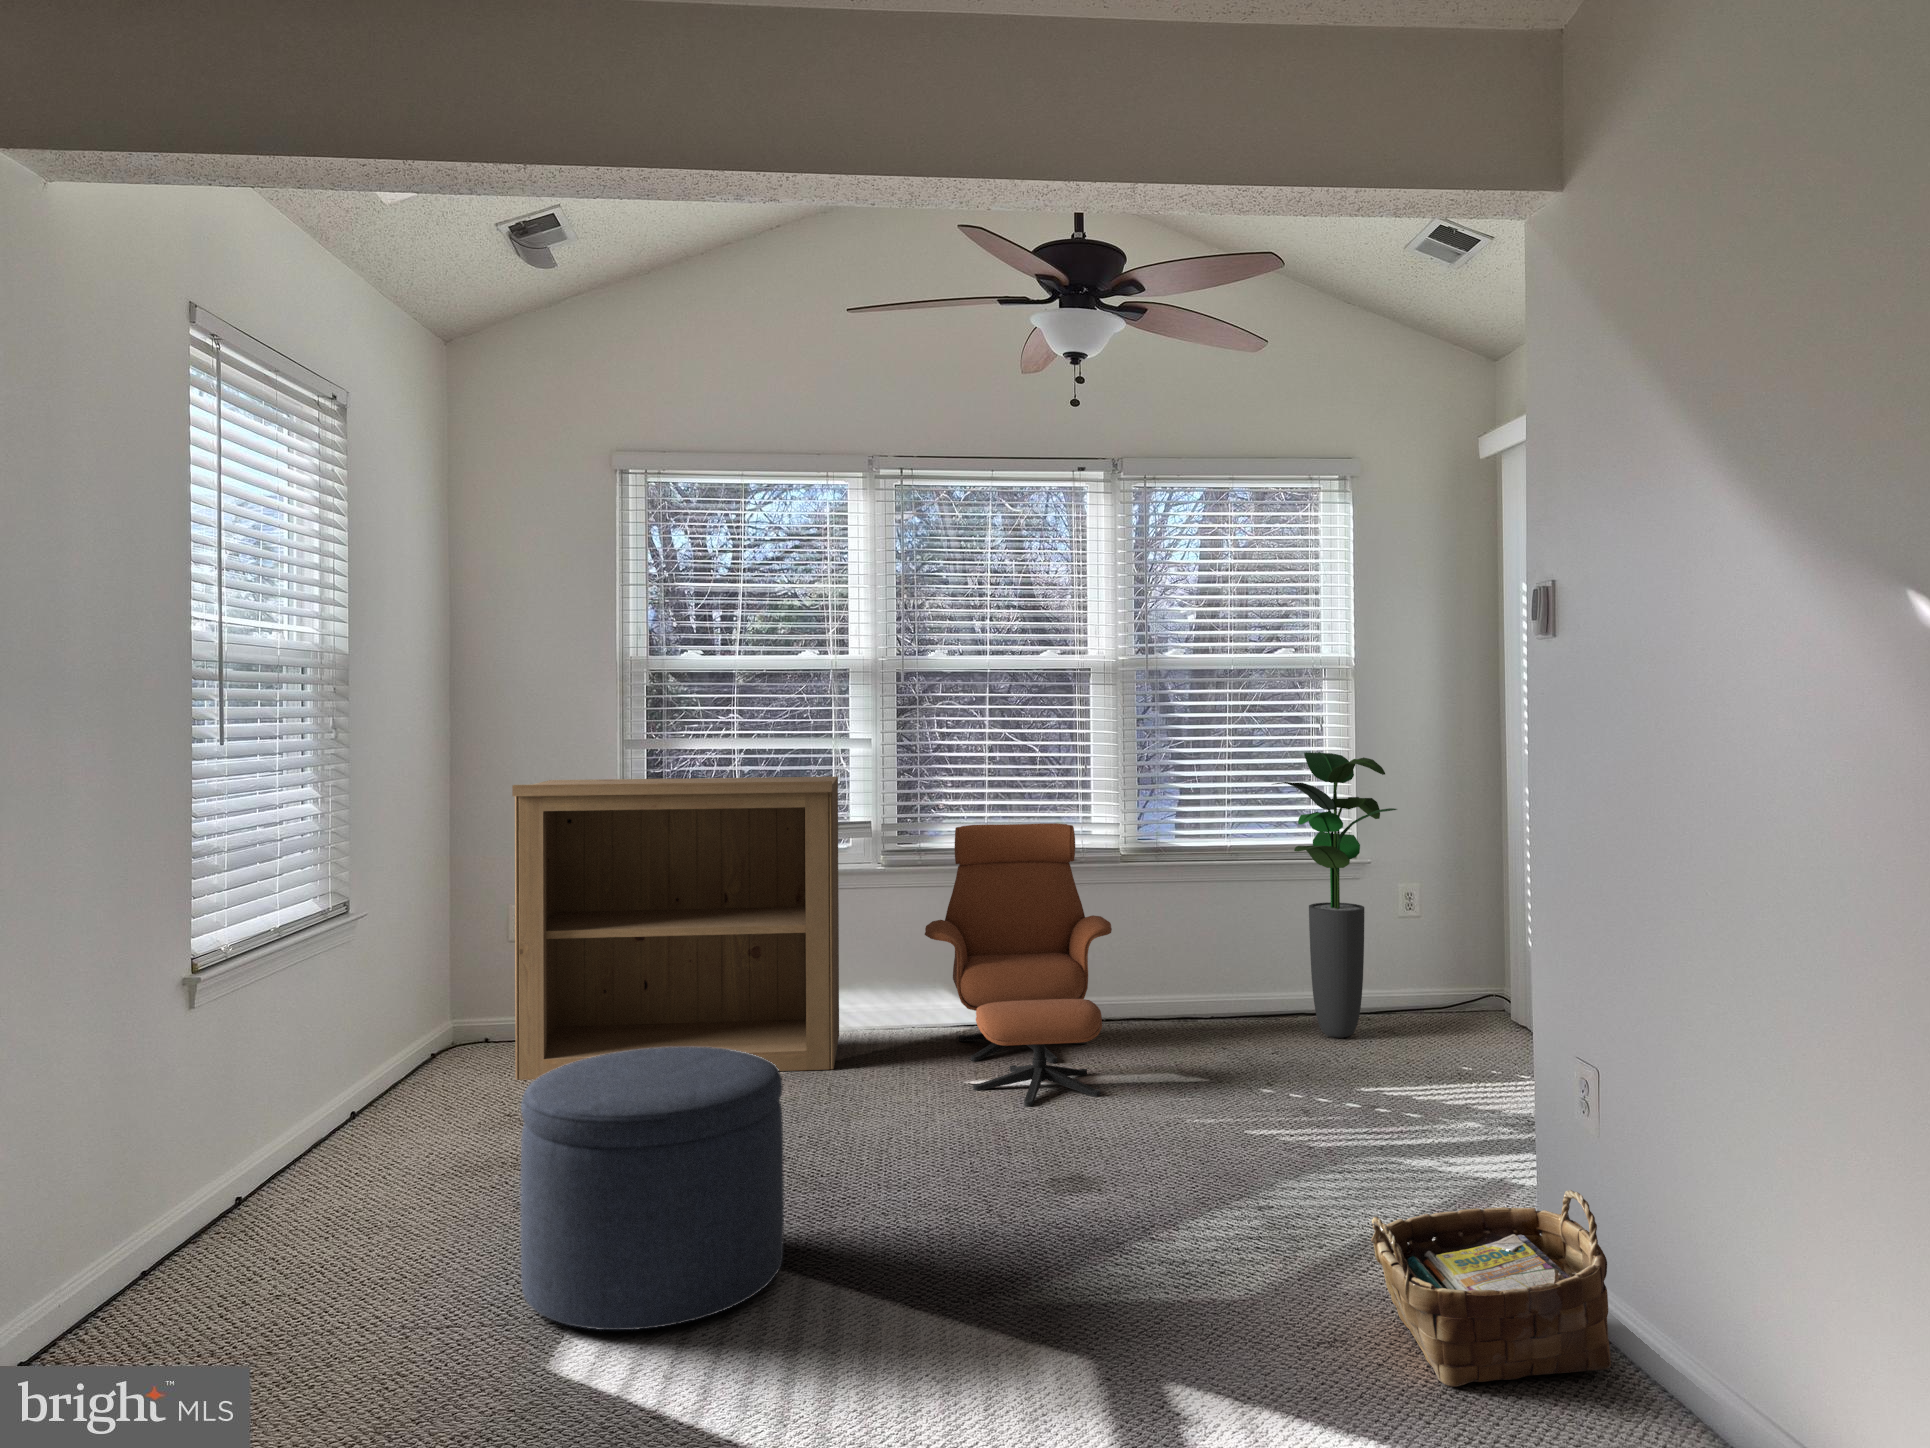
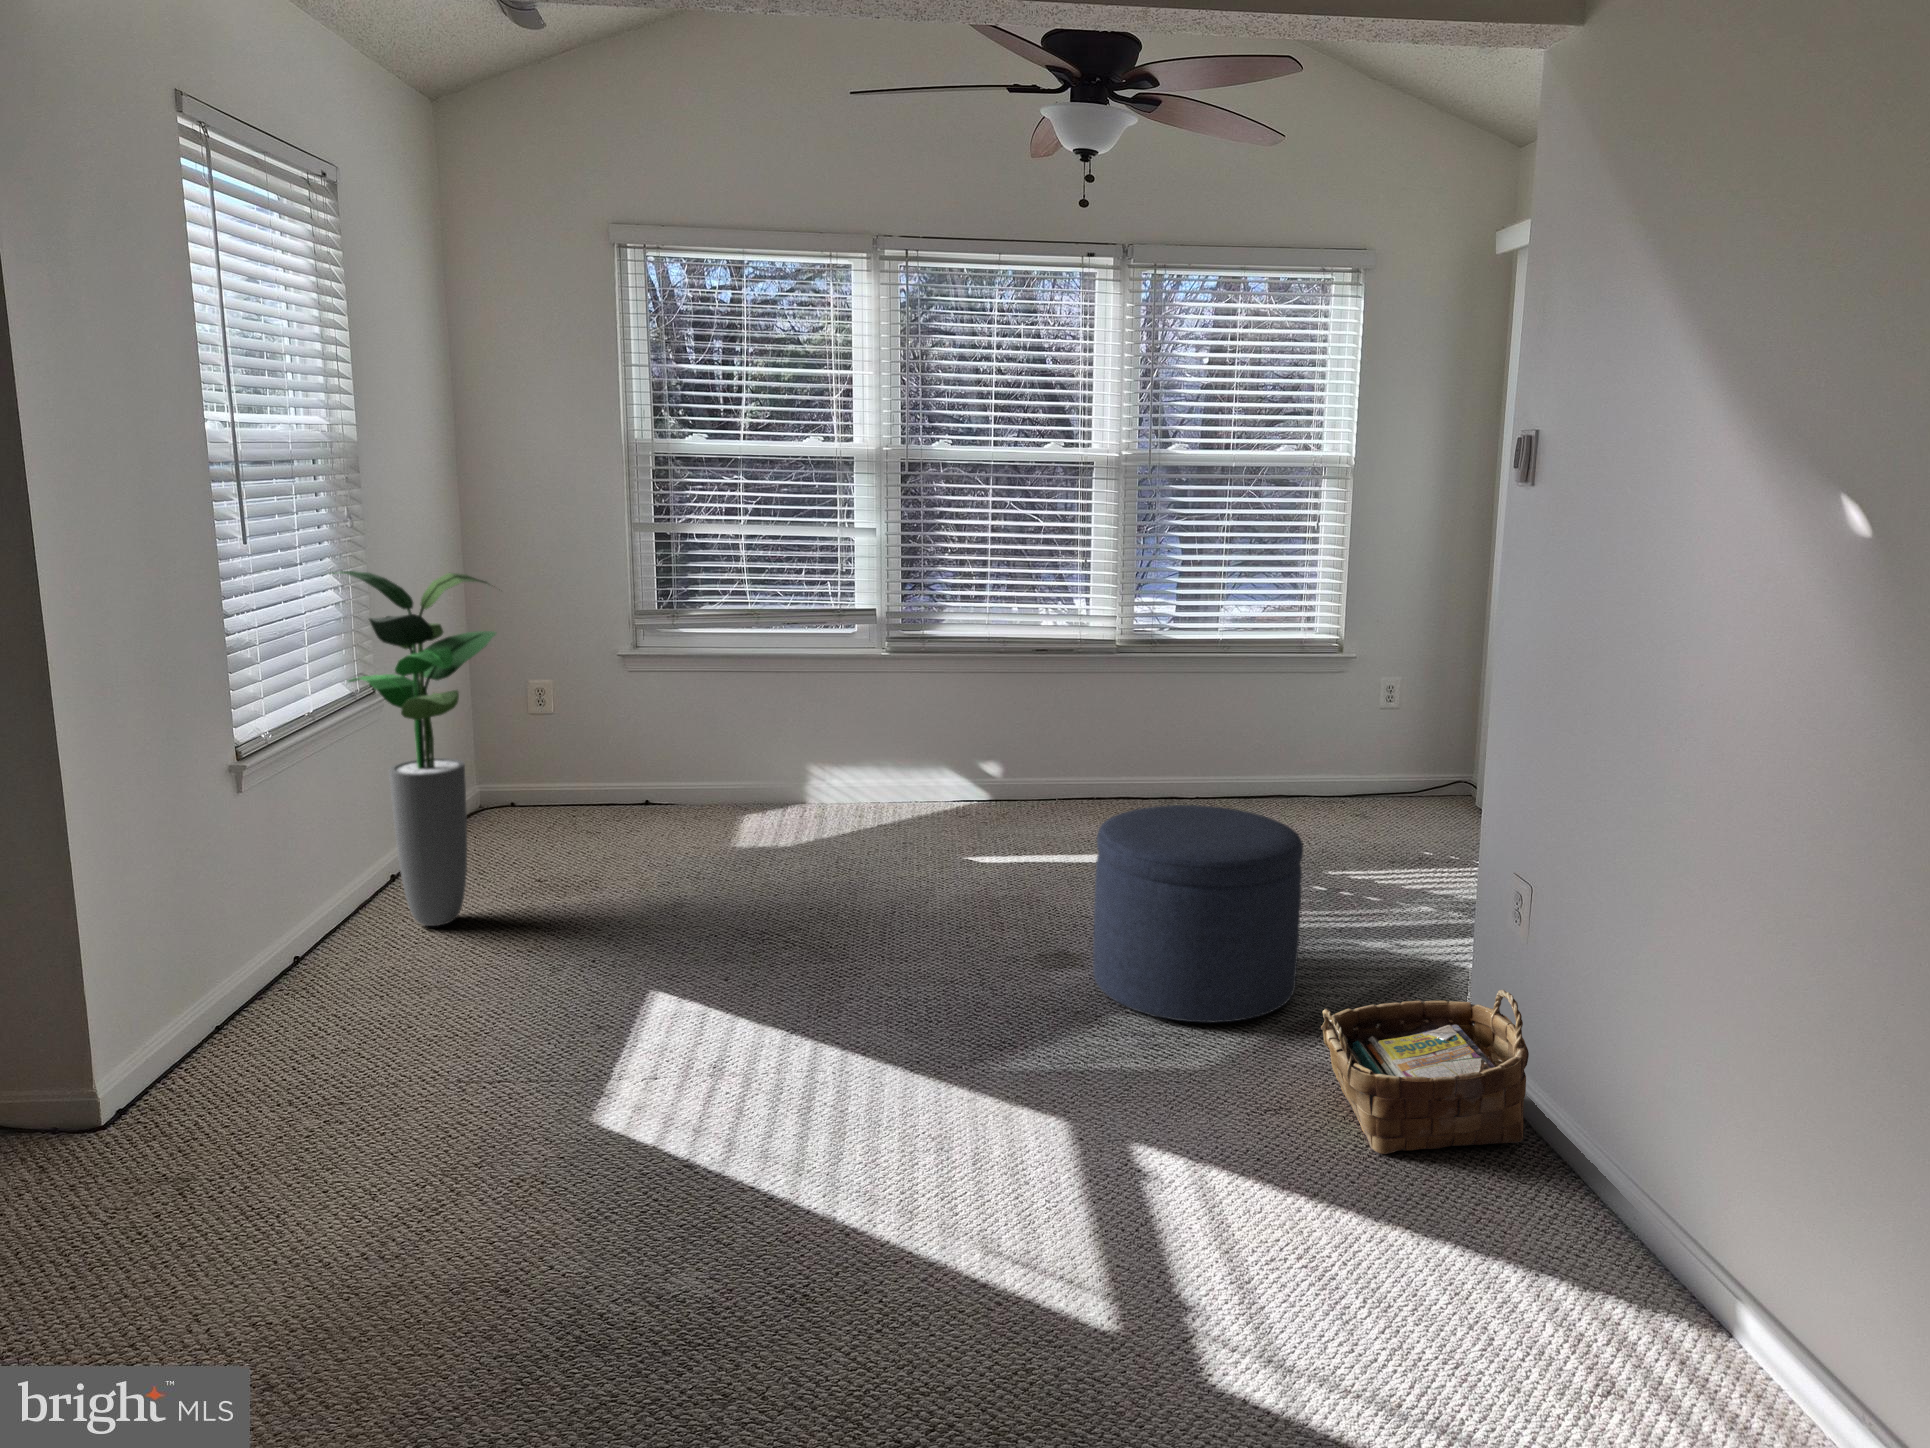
potted plant: present [1275,752,1397,1038] -> present [334,571,496,926]
bookshelf: present [512,777,839,1080] -> none [526,563,843,845]
lounge chair: present [925,823,1112,1107] -> none [924,615,1102,883]
ottoman: present [521,1047,784,1330] -> present [1093,805,1303,1023]

